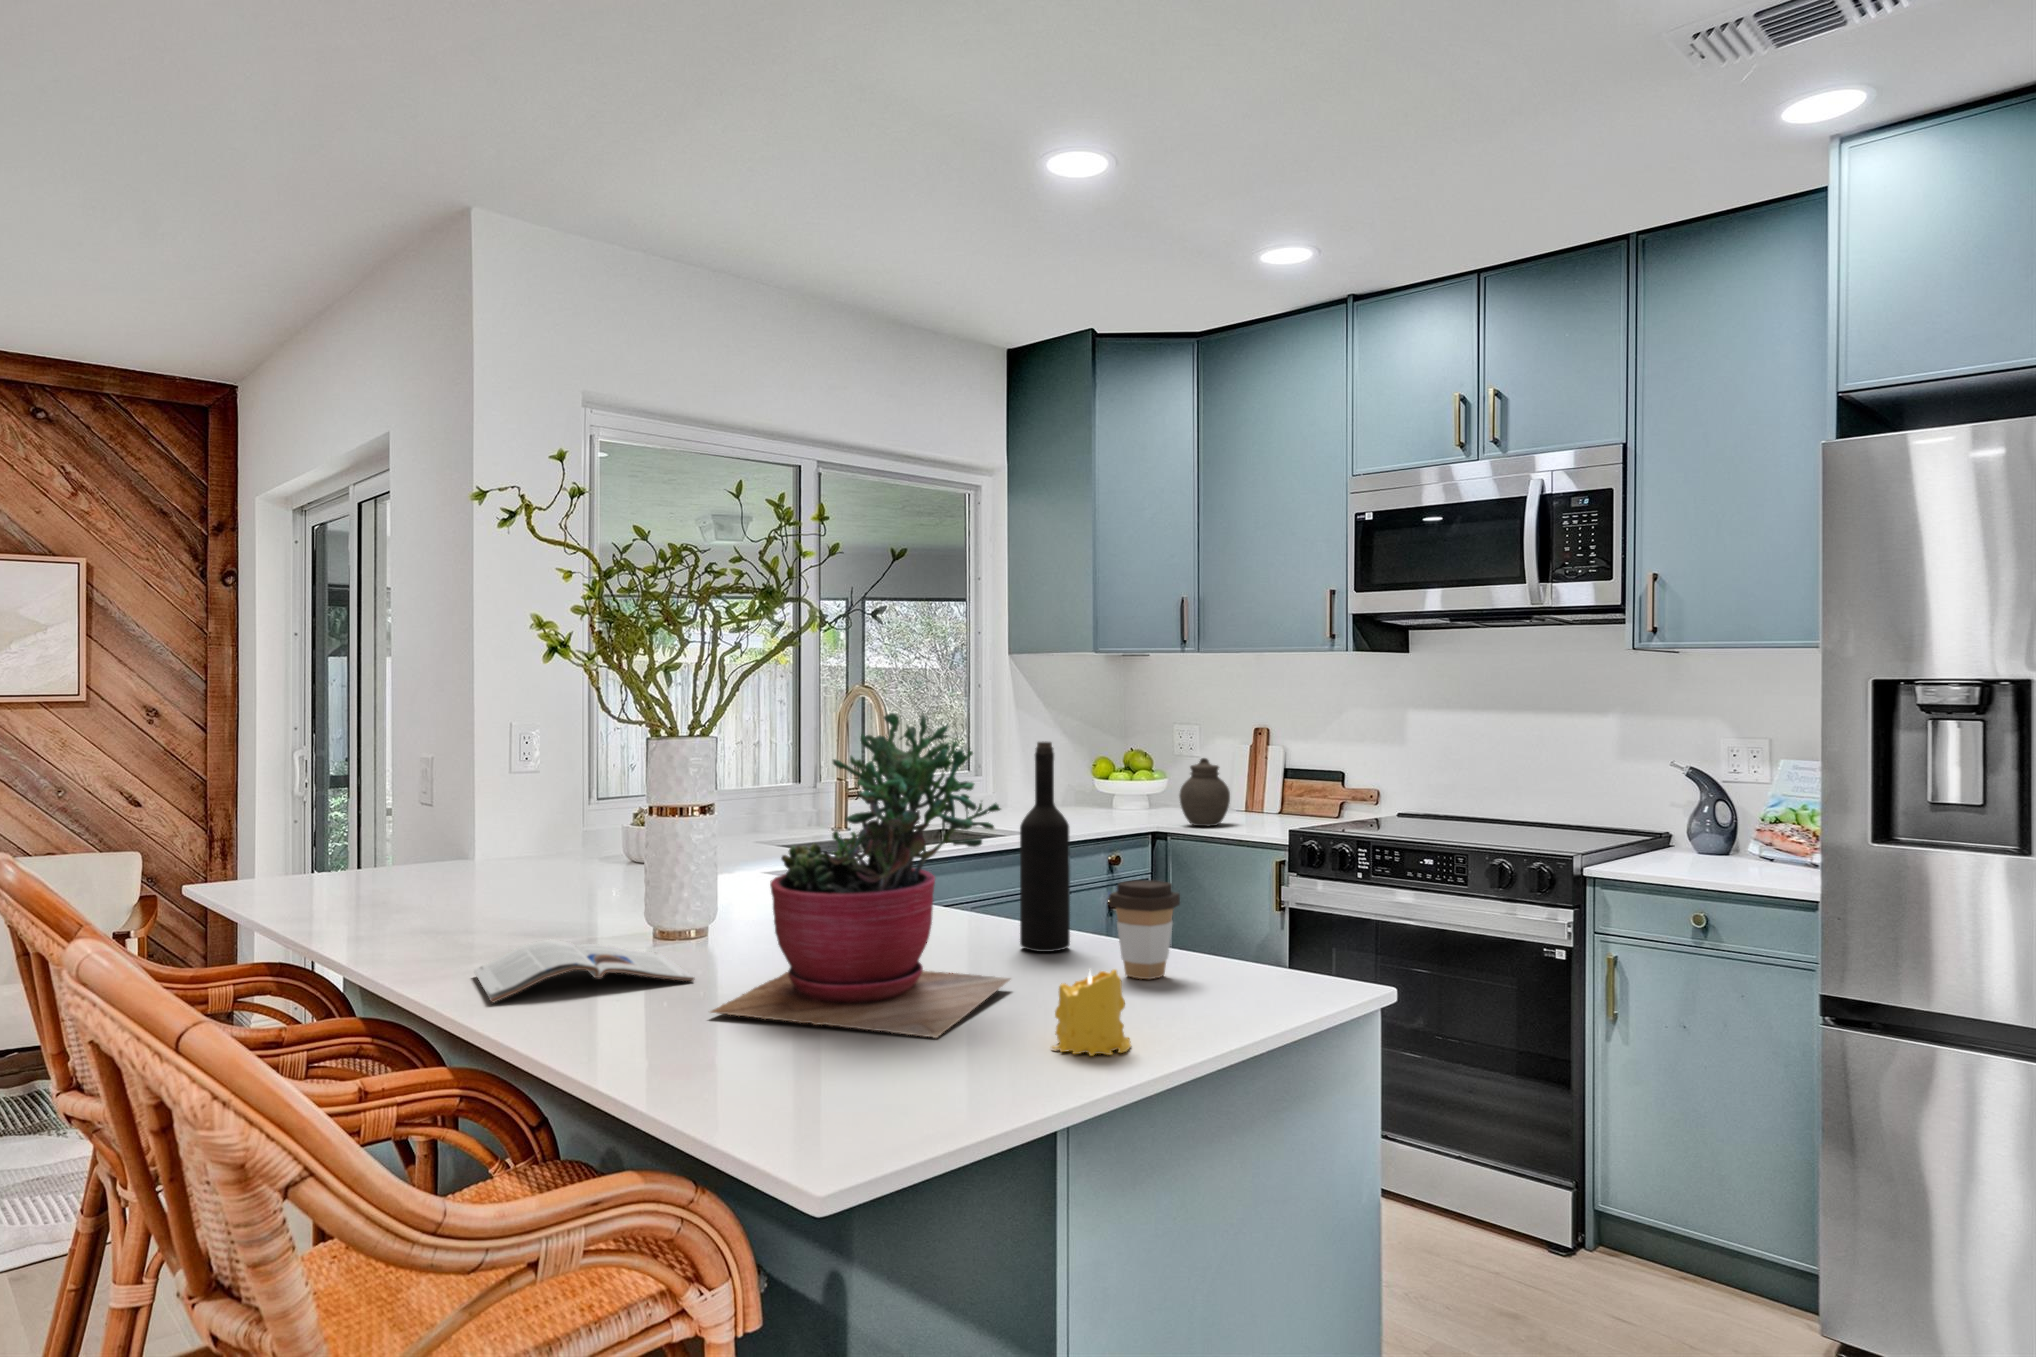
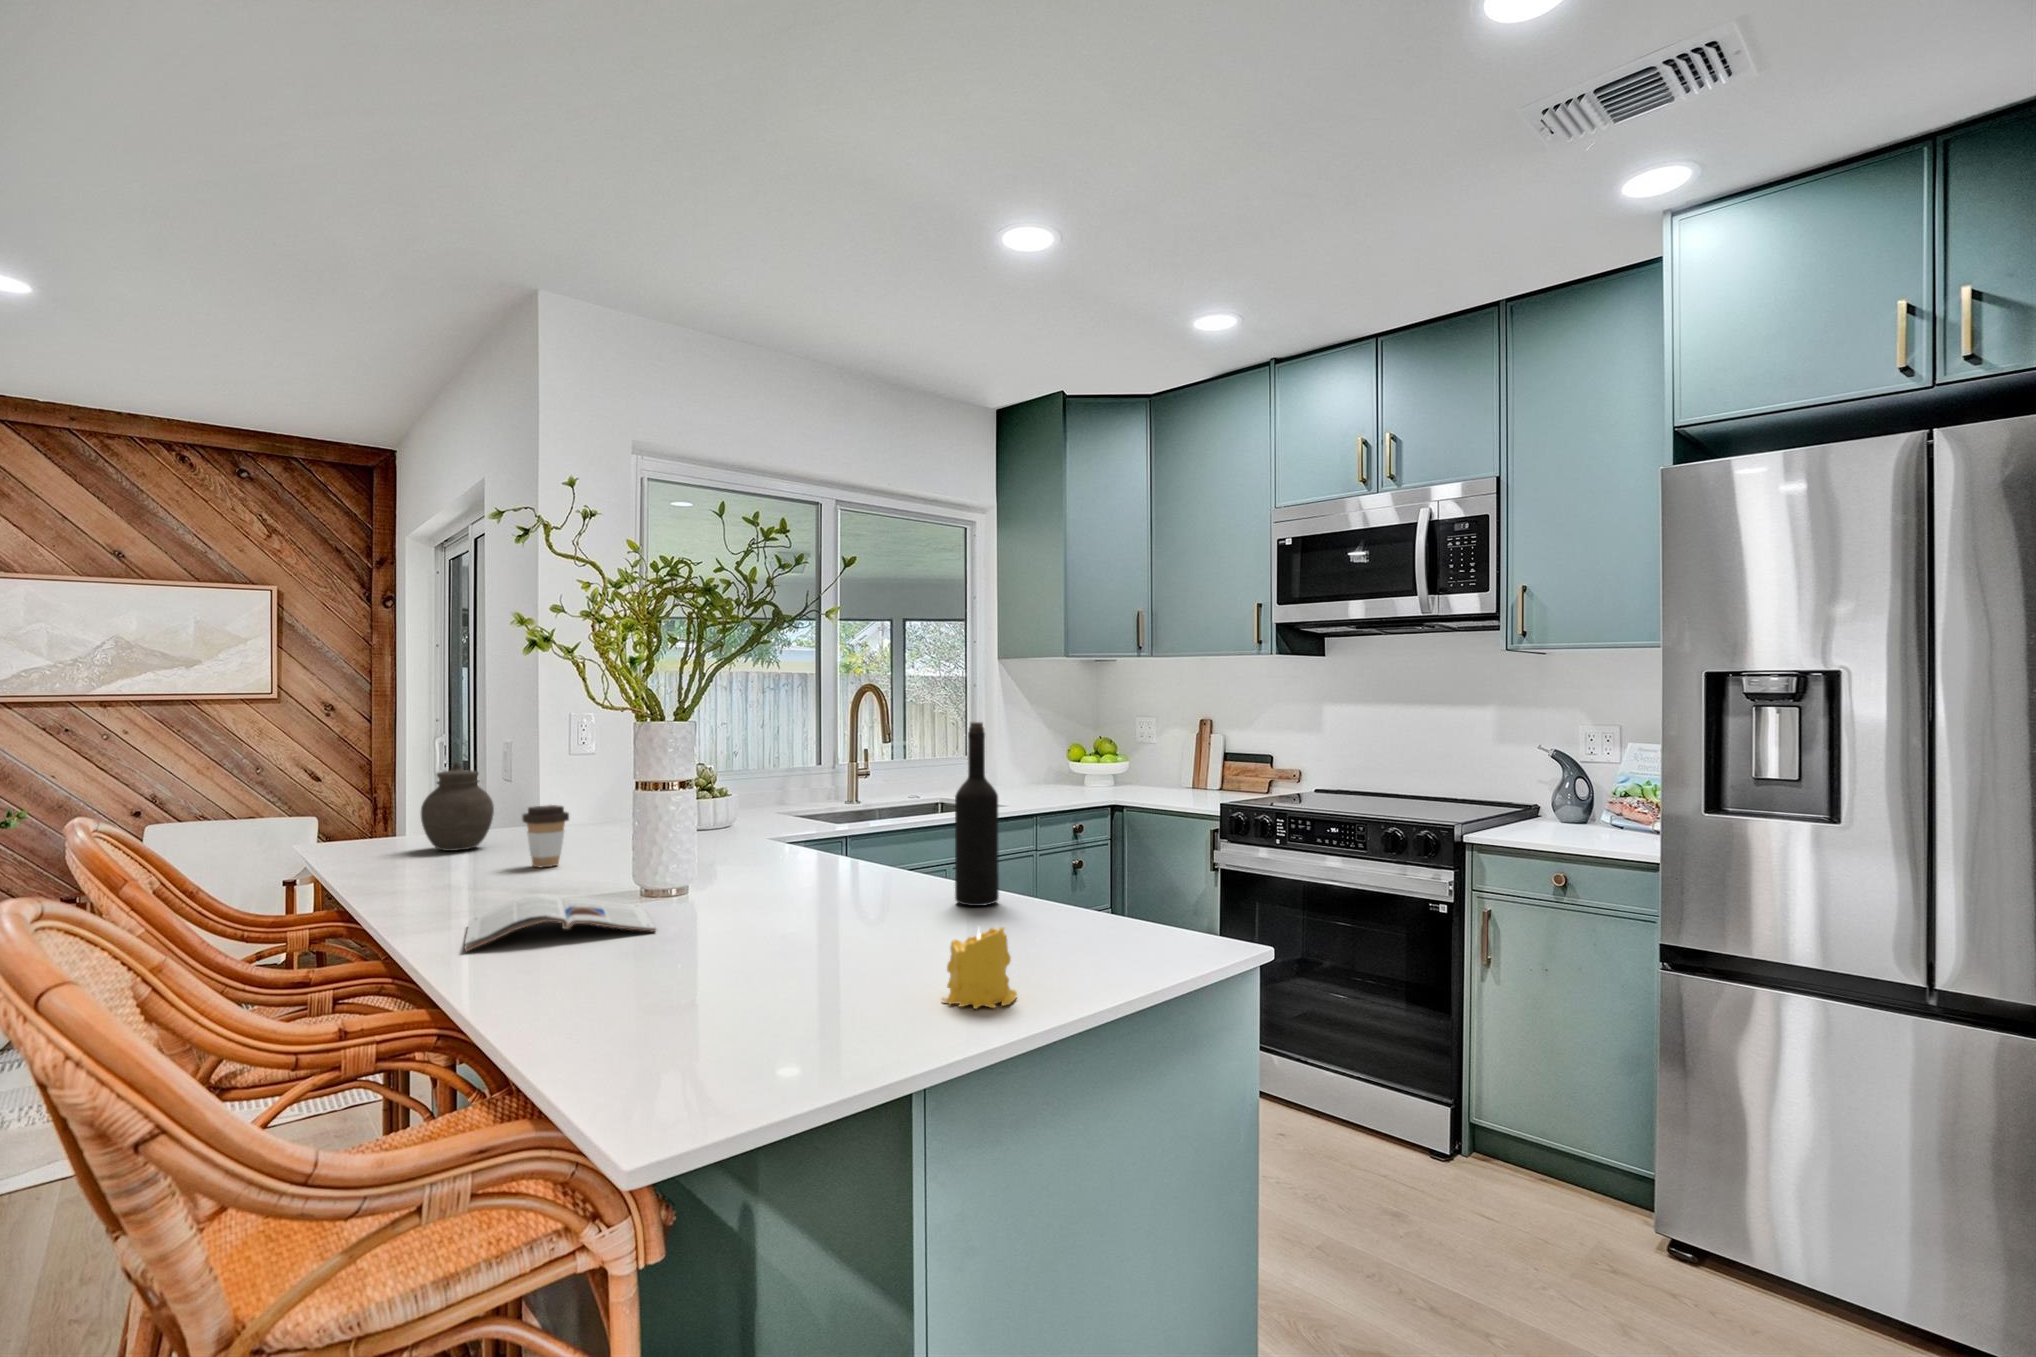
succulent plant: present [711,713,1010,1038] -> none [647,694,932,989]
jar: present [1179,758,1230,826] -> present [421,762,494,851]
coffee cup: present [1109,880,1180,979] -> present [522,805,569,867]

